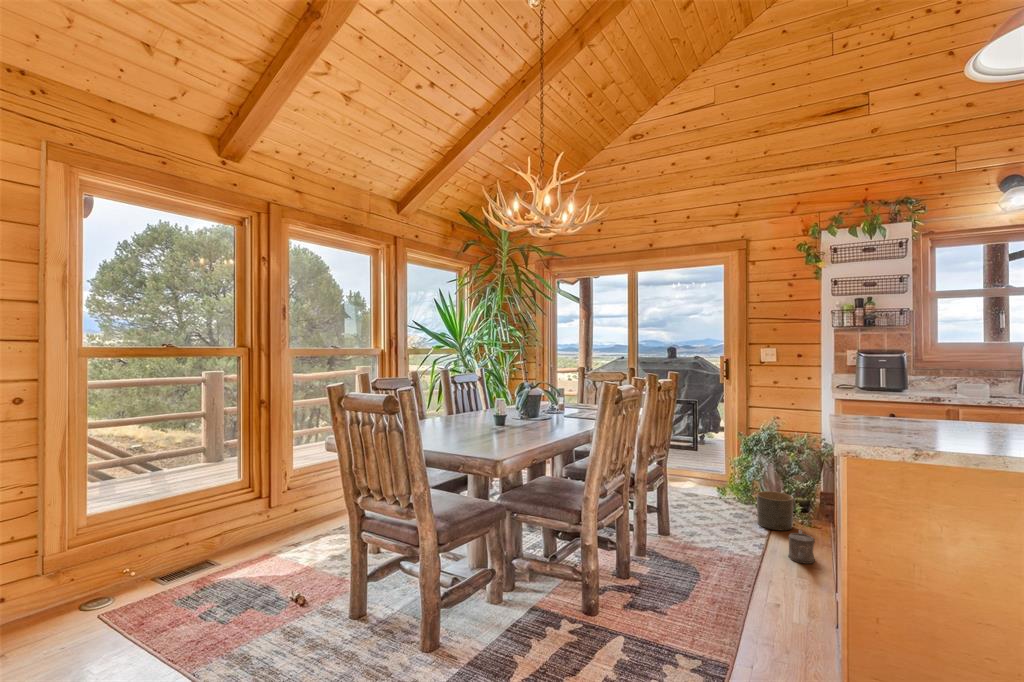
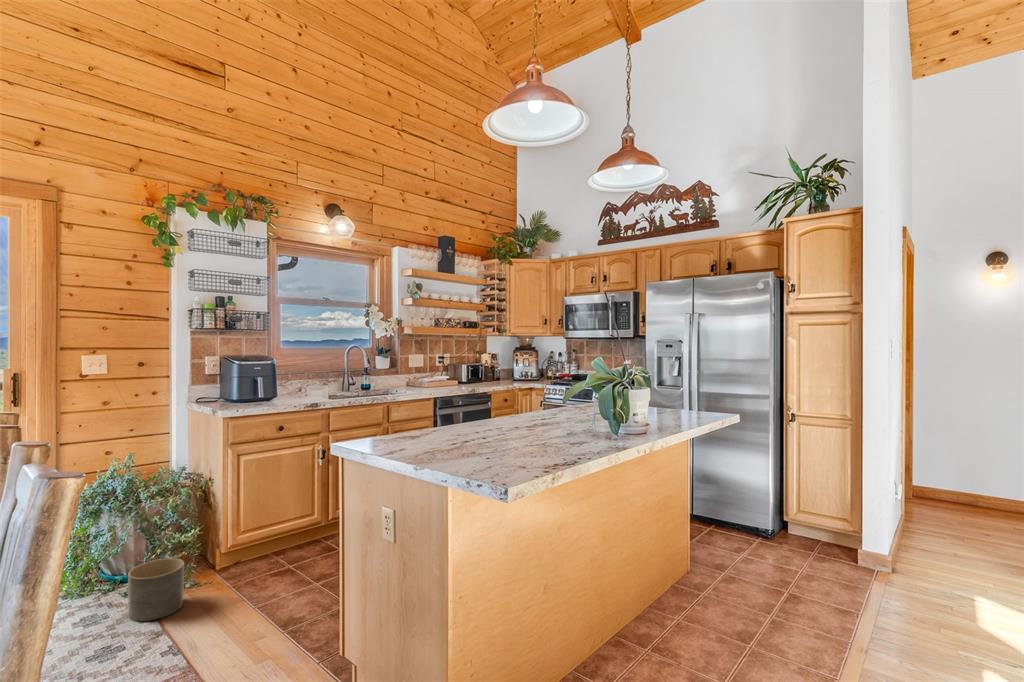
watering can: present [788,530,815,564] -> none [220,600,266,648]

